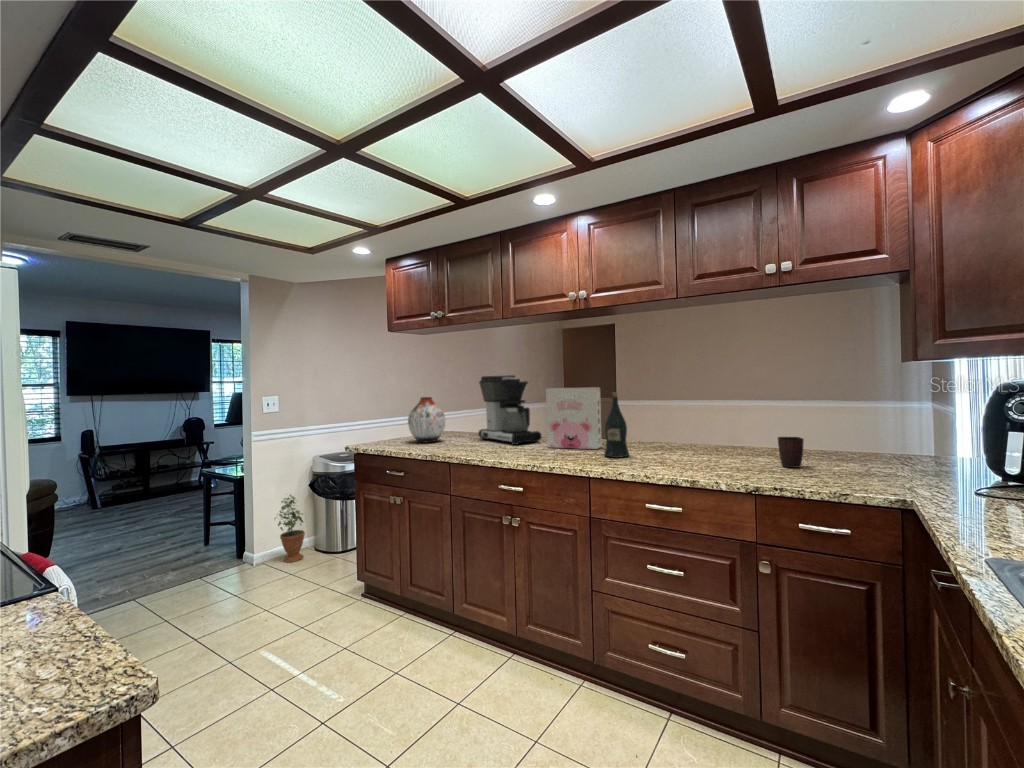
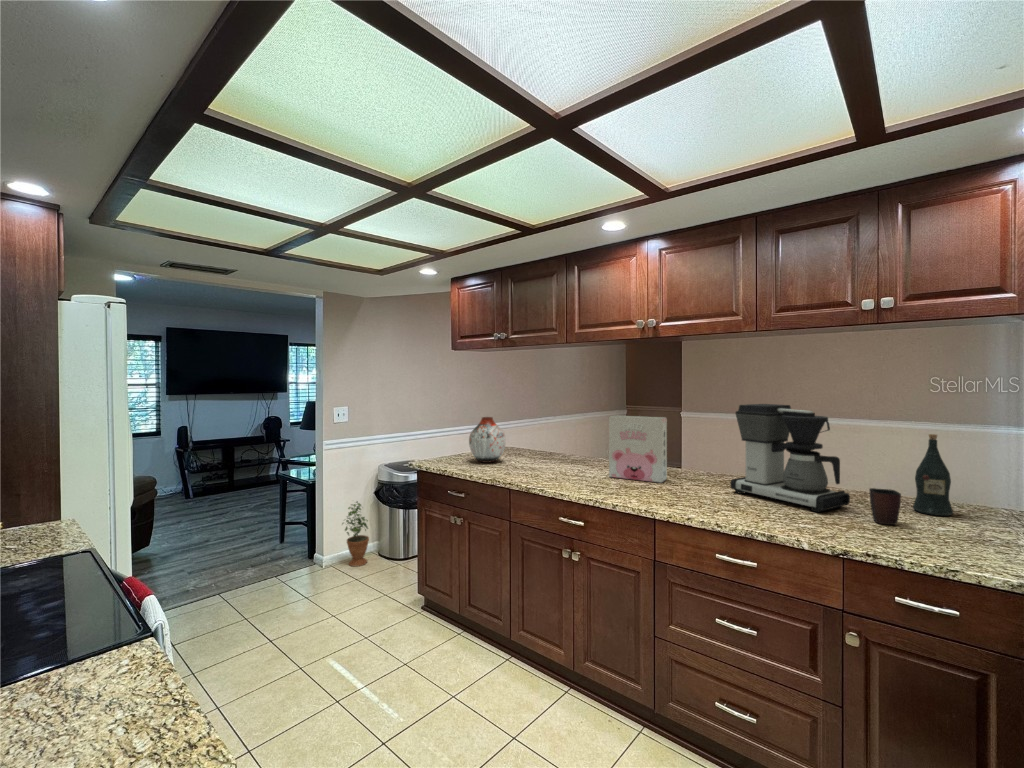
coffee maker: present [478,375,542,445] -> present [730,404,850,512]
wine bottle: present [604,393,629,458] -> present [913,434,953,516]

